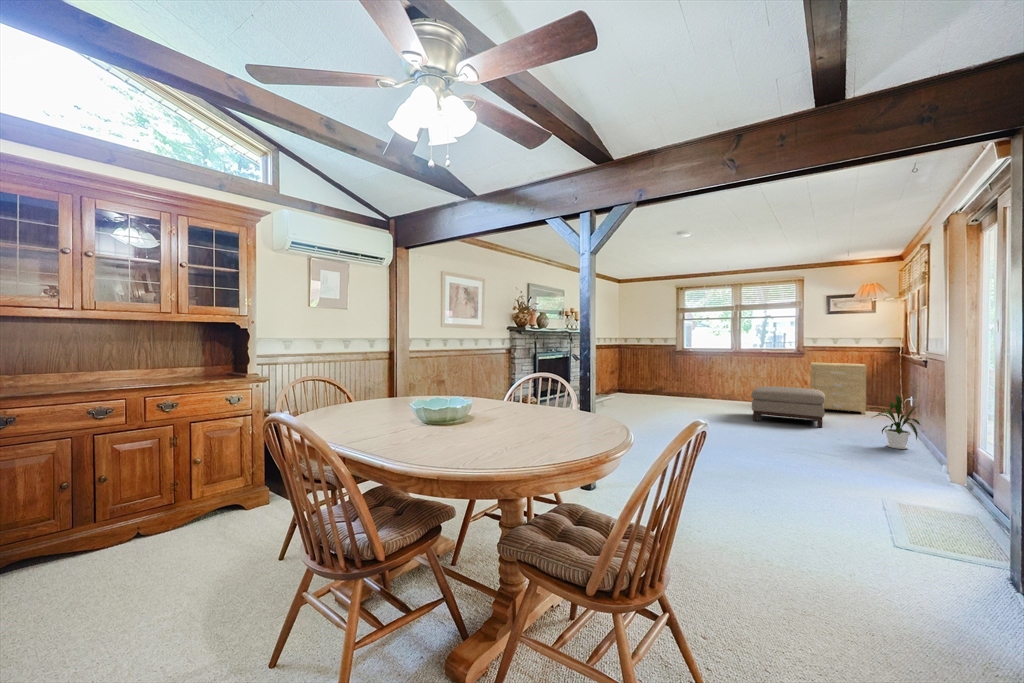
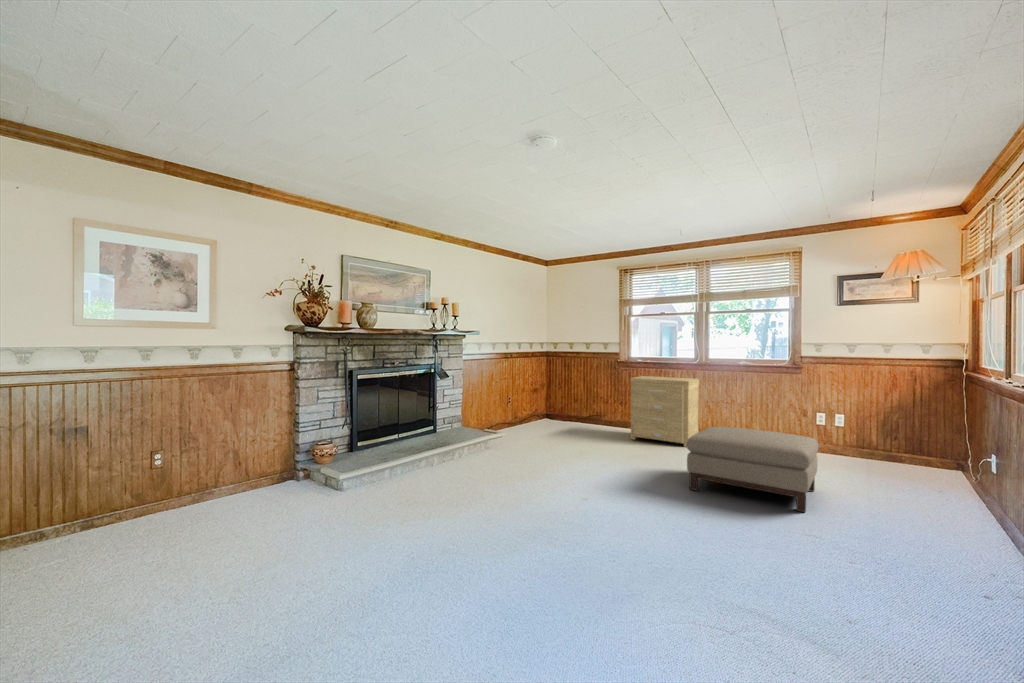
side table: present [811,363,867,414] -> present [631,376,699,447]
house plant: present [870,395,920,449] -> none [885,469,1005,599]

